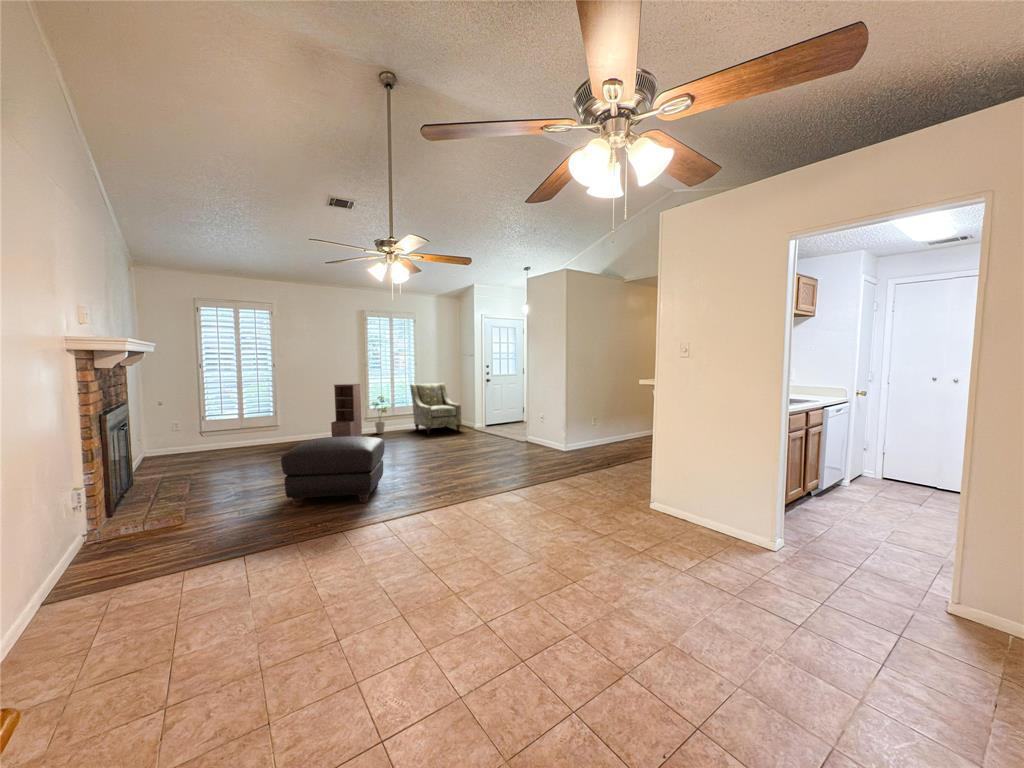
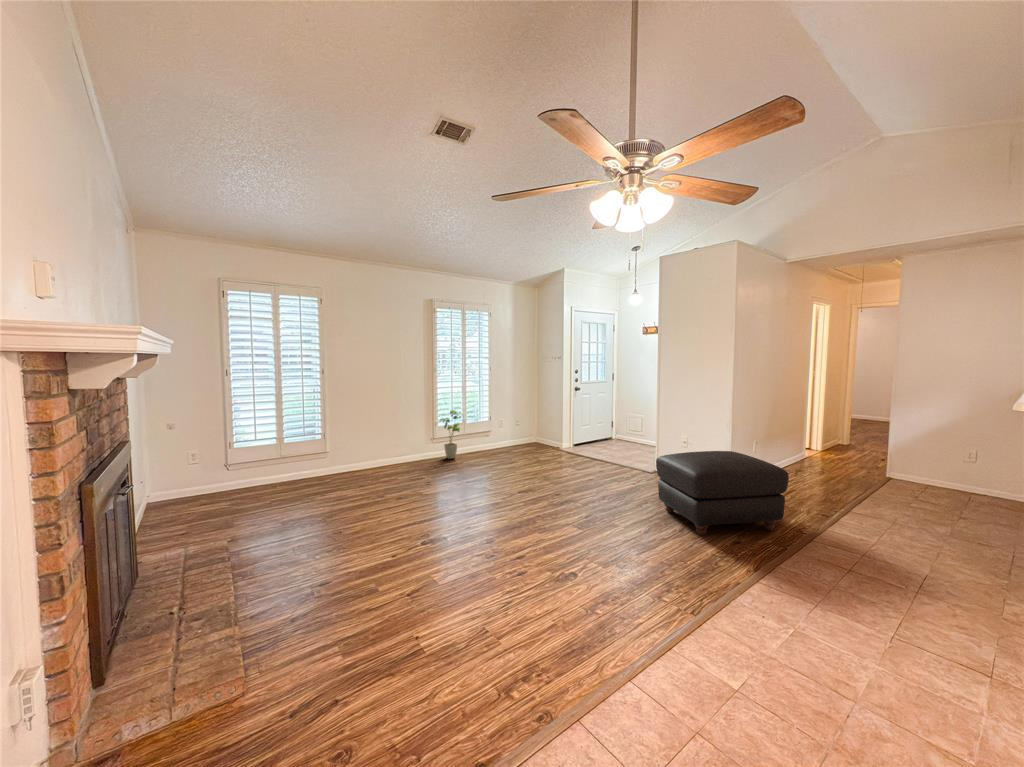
armchair: present [410,383,461,434] -> none [484,392,553,460]
bookshelf: present [331,384,362,437] -> none [395,395,430,470]
ottoman: present [281,436,385,507] -> present [656,451,789,536]

